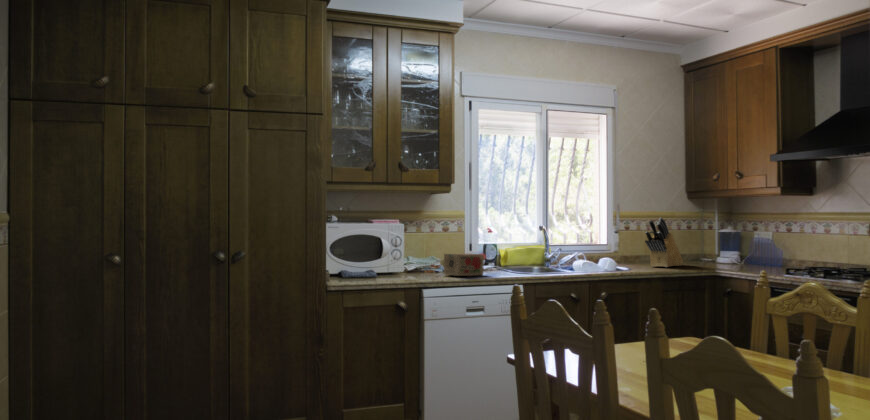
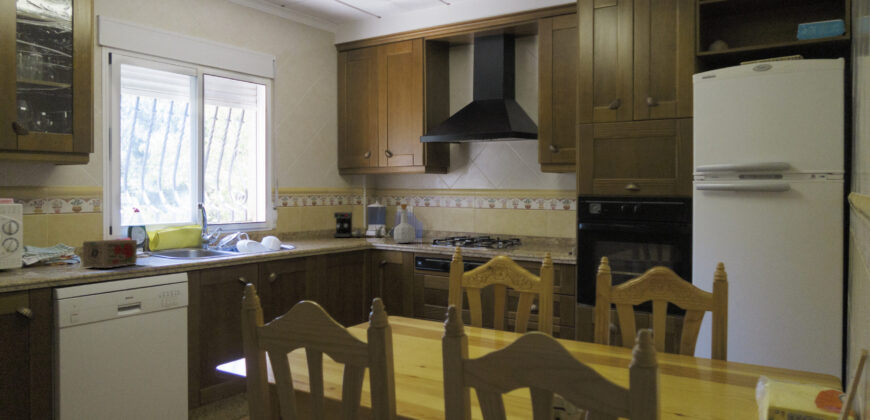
knife block: present [645,218,683,267] -> none [308,195,341,243]
bottle: none [743,227,771,271] -> present [394,204,415,243]
coffee maker: none [677,237,736,265] -> present [333,212,383,238]

